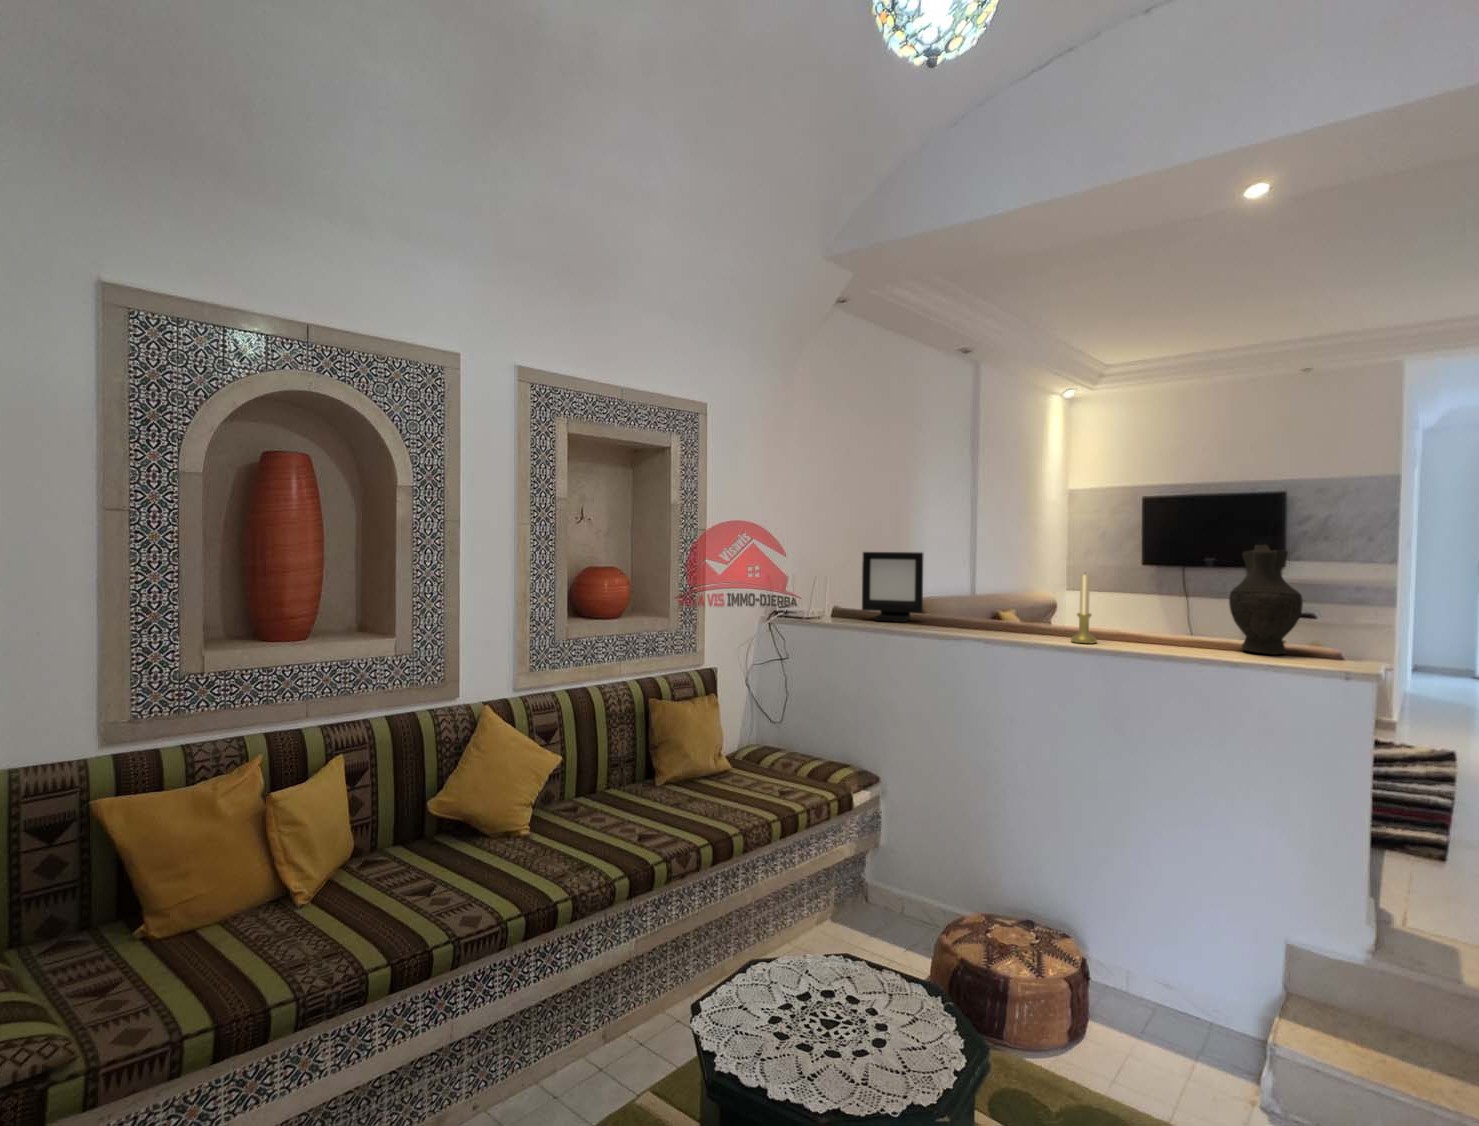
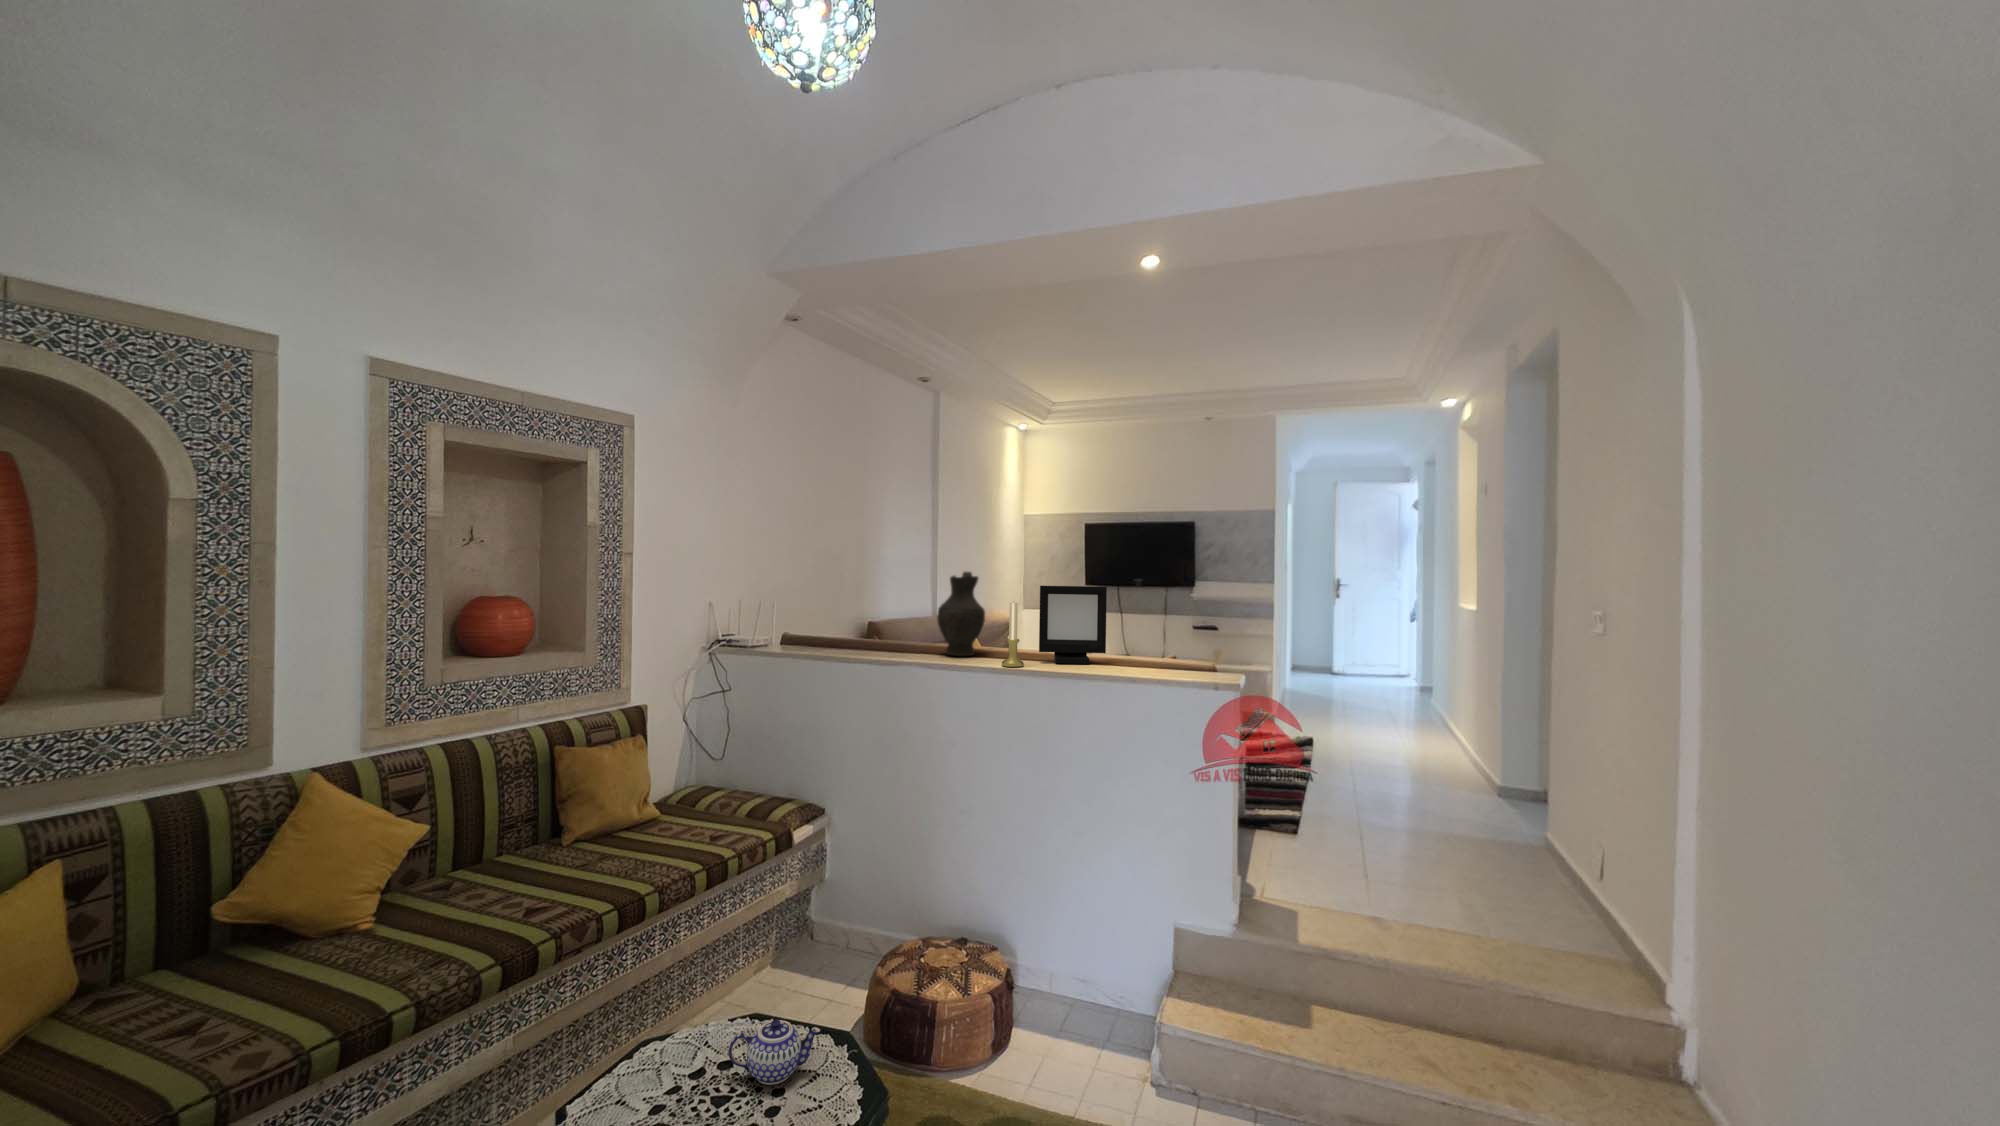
decorative vase: present [1229,545,1303,654] -> present [937,572,985,656]
picture frame: present [862,552,923,622] -> present [1039,586,1107,664]
teapot: none [829,960,914,1020] -> present [728,1019,821,1085]

